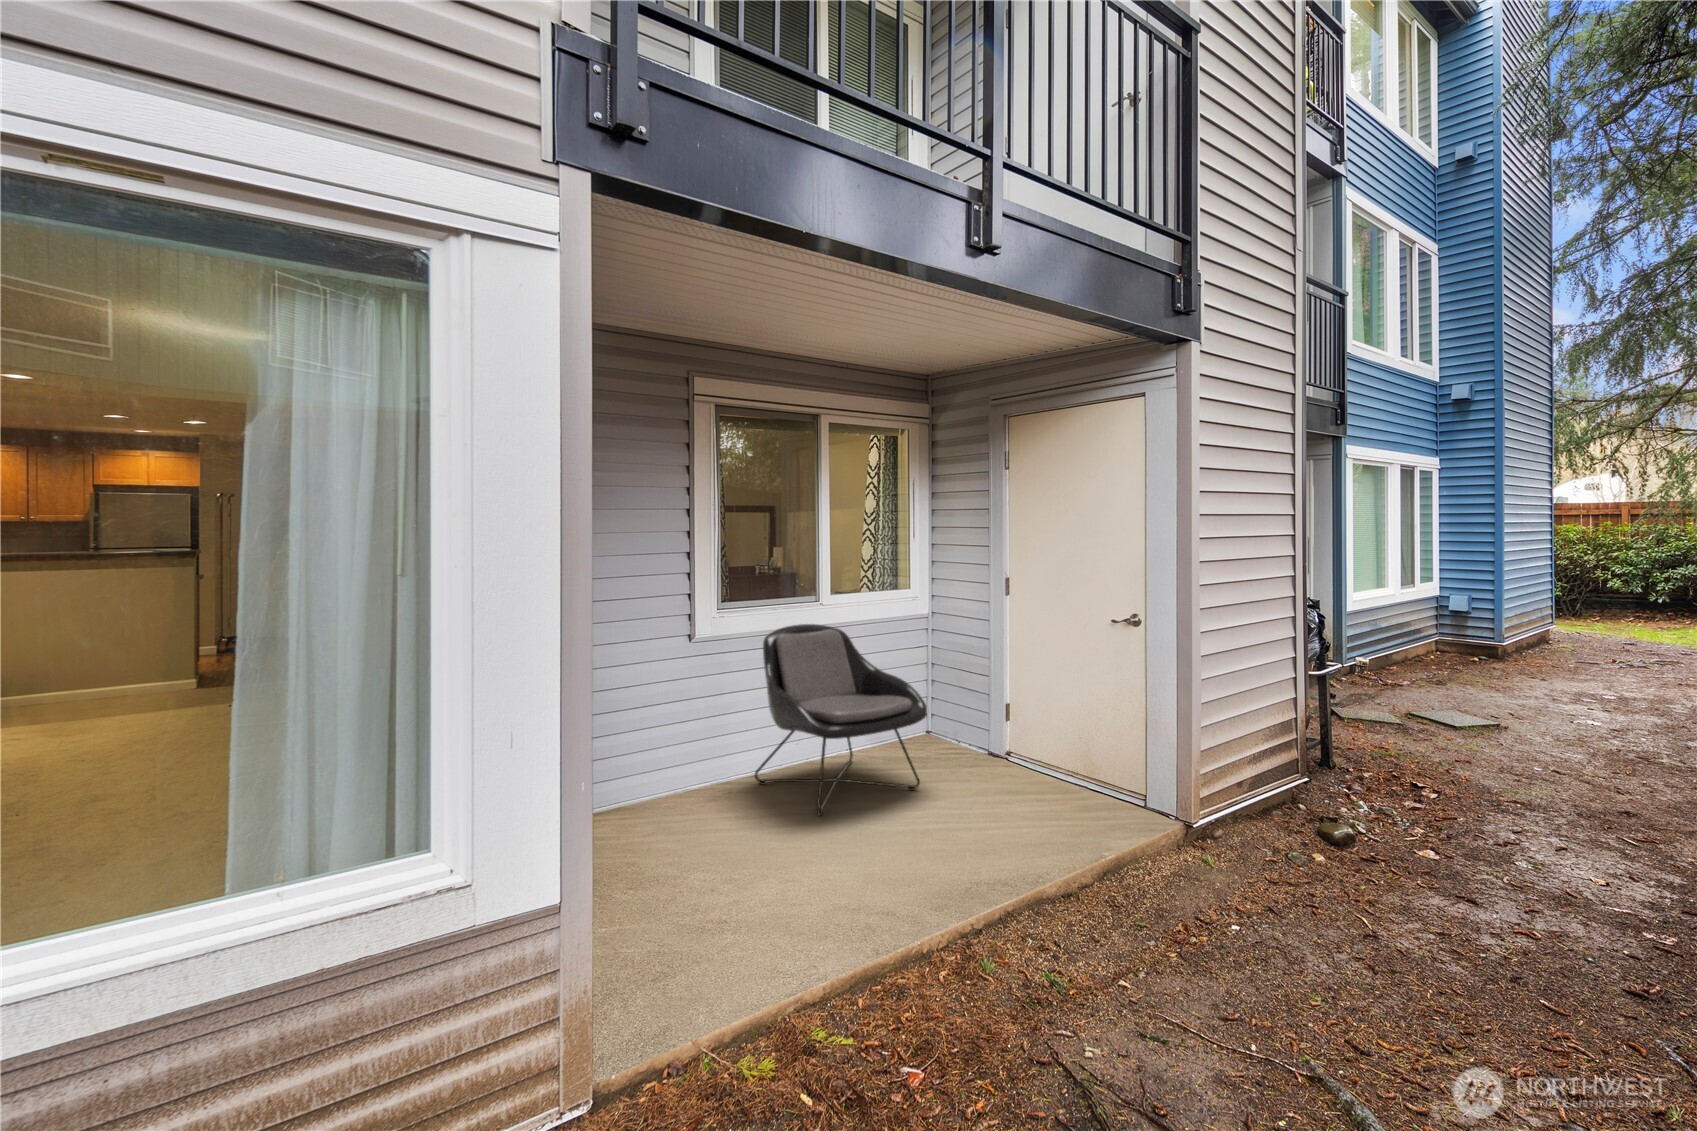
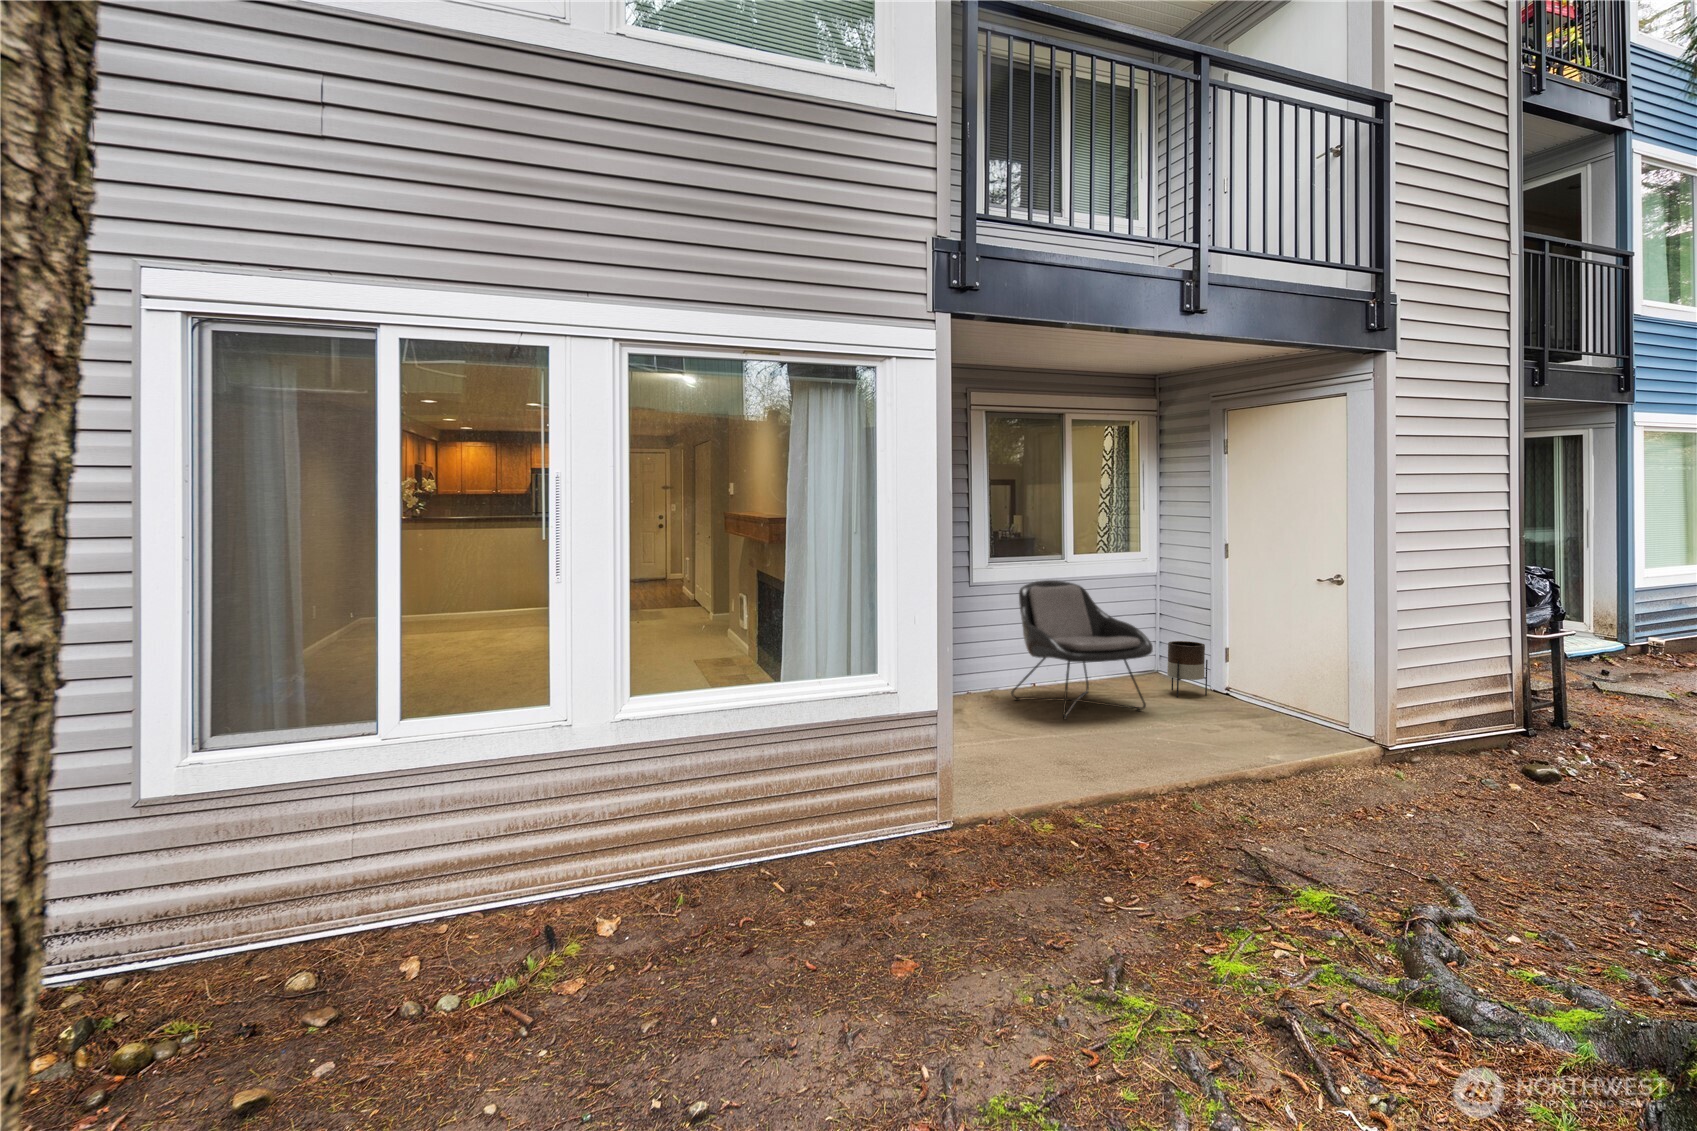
planter: none [943,692,987,764] -> present [1167,641,1208,698]

